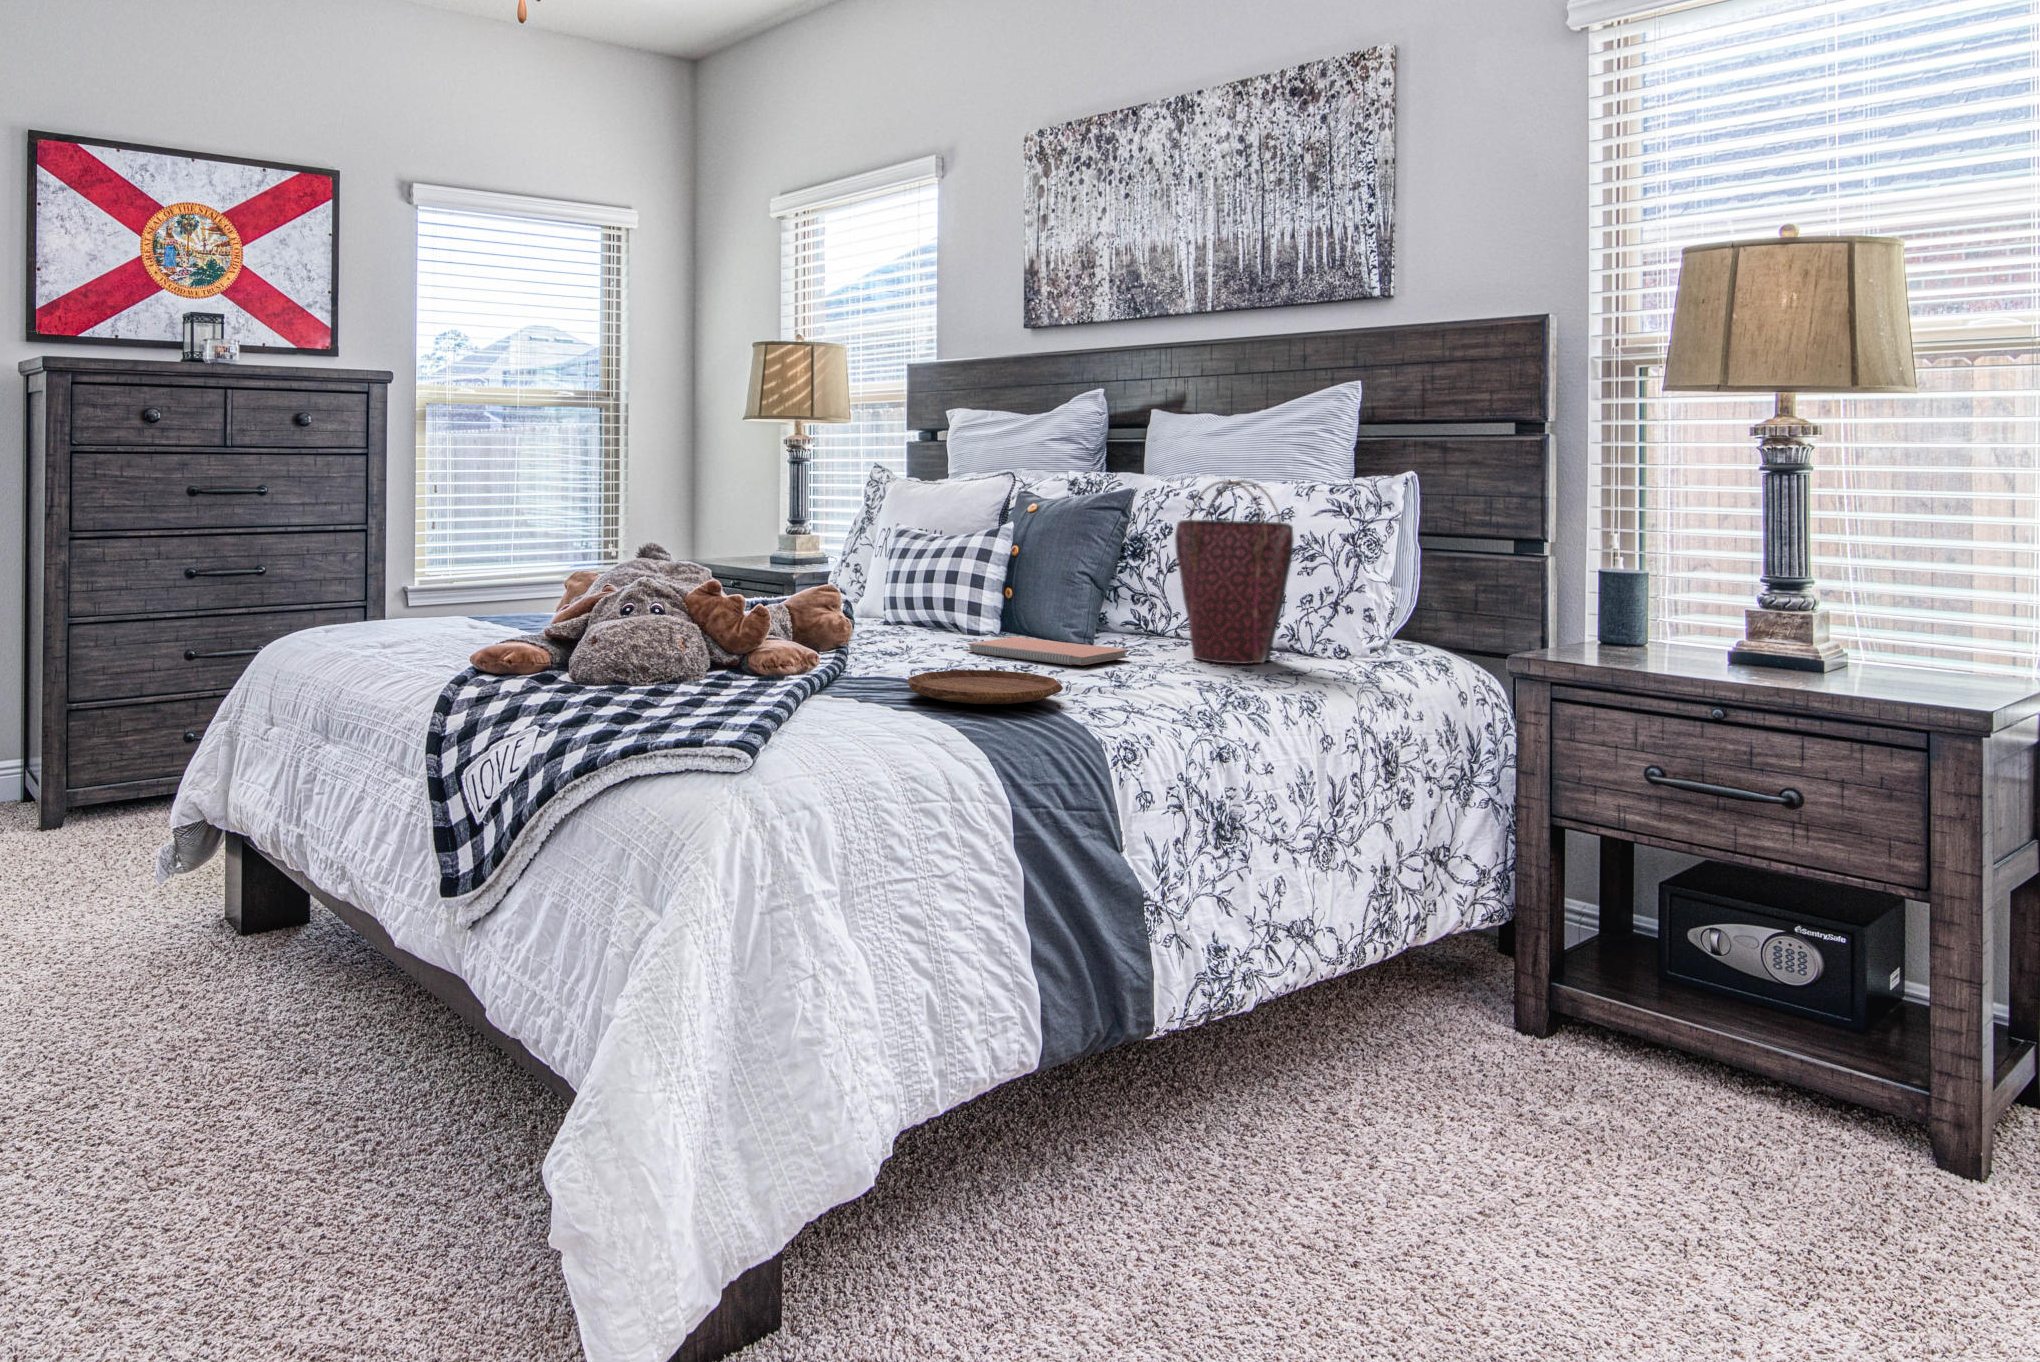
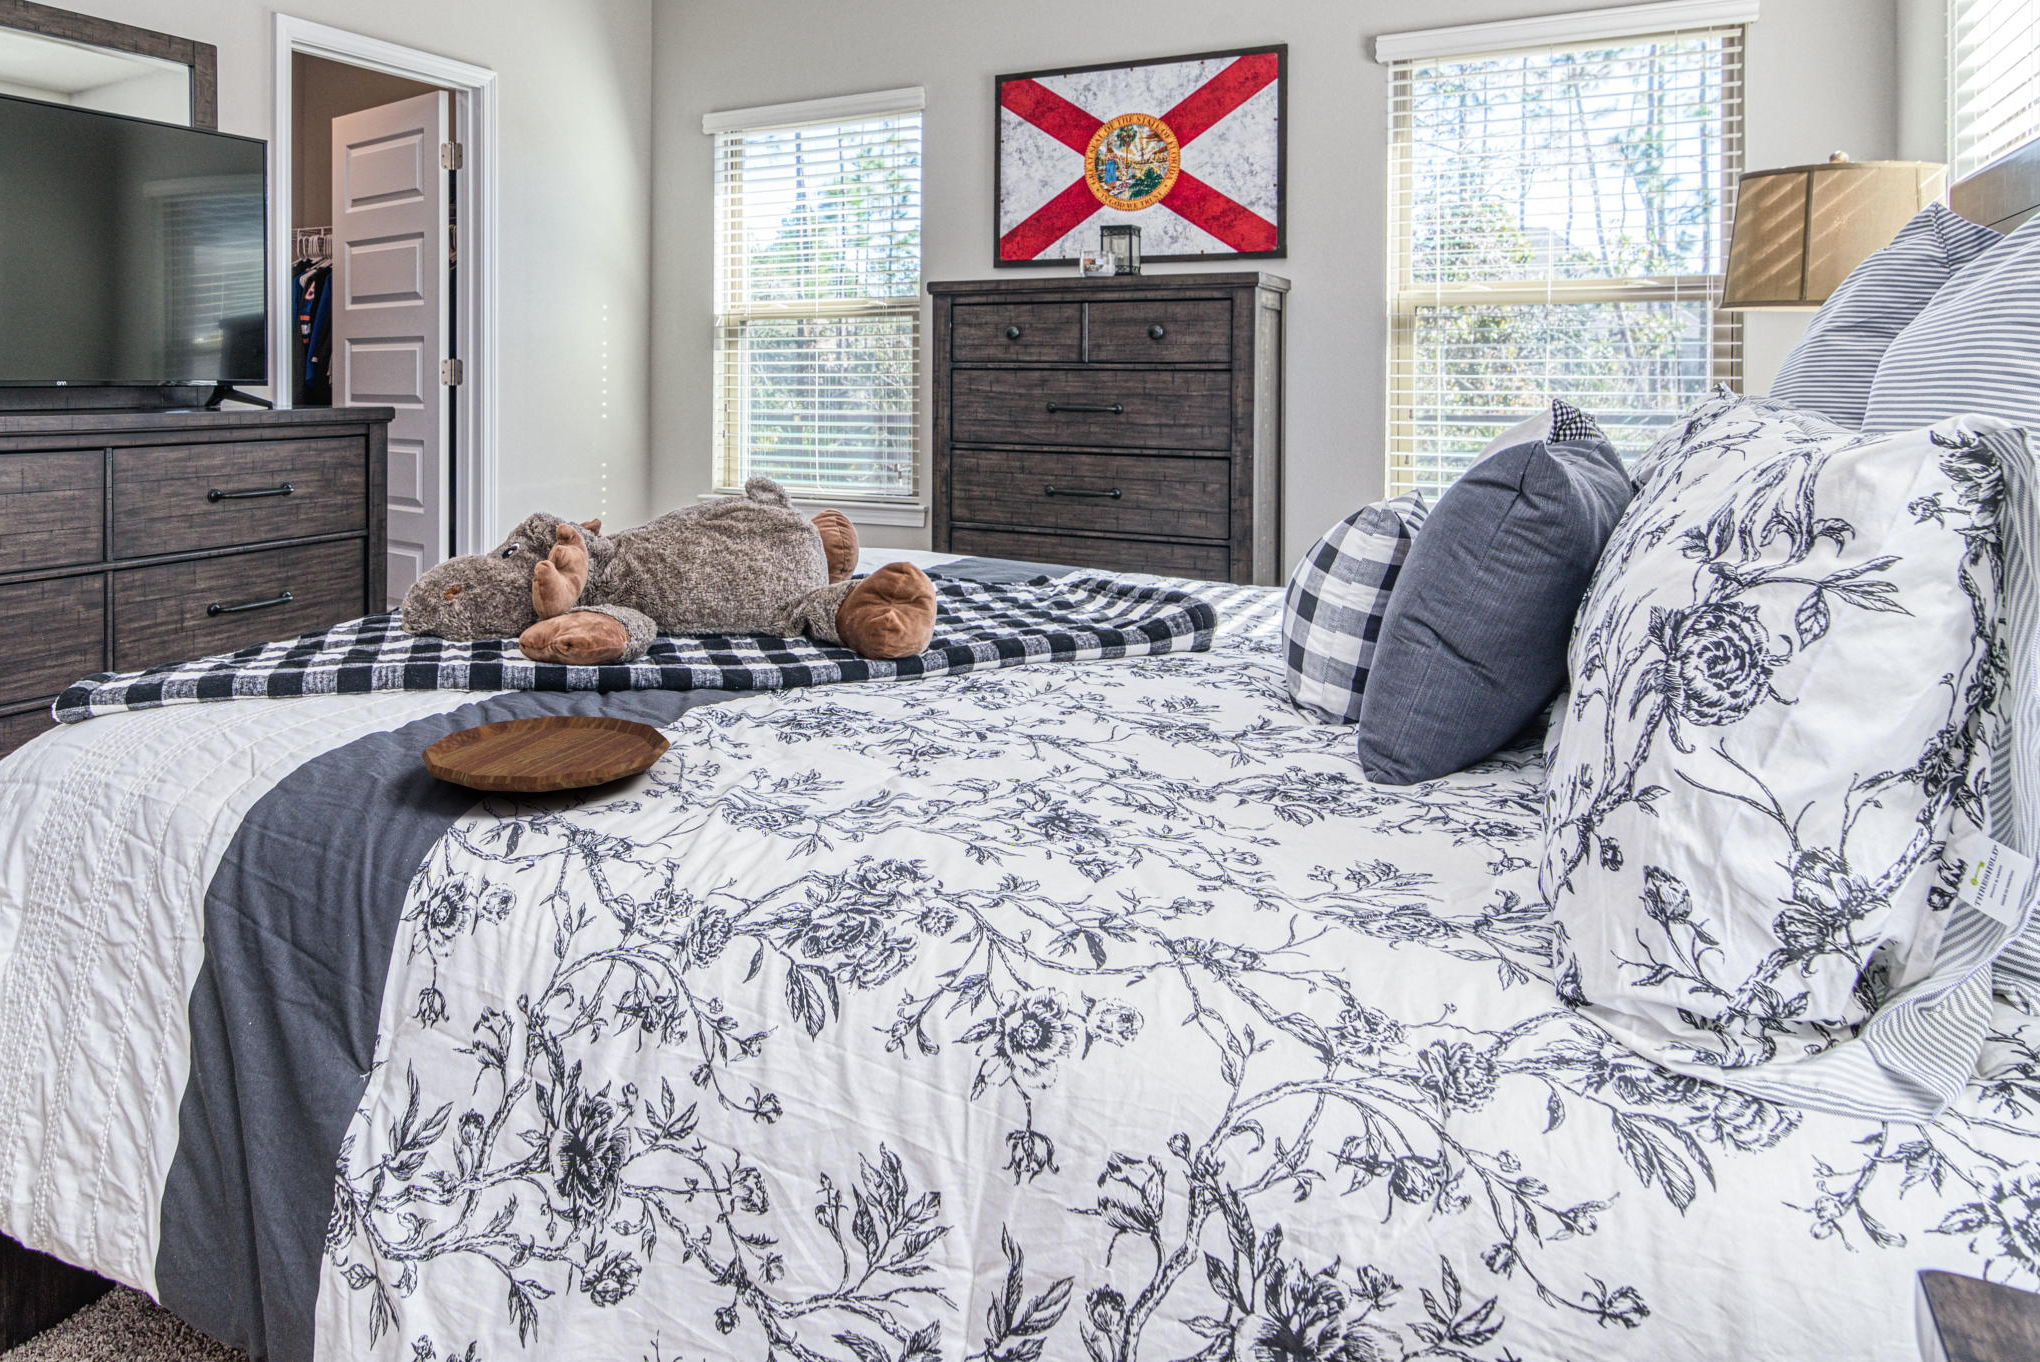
handbag: present [1175,480,1294,664] -> none [1198,434,1407,909]
notebook: present [968,637,1129,665] -> none [942,707,1159,801]

